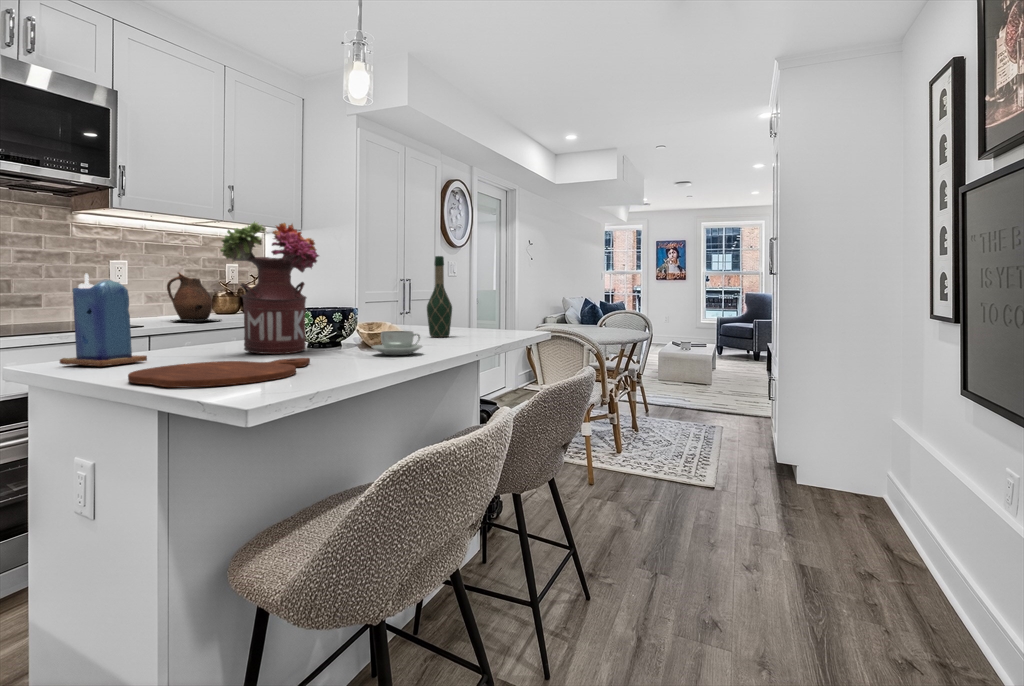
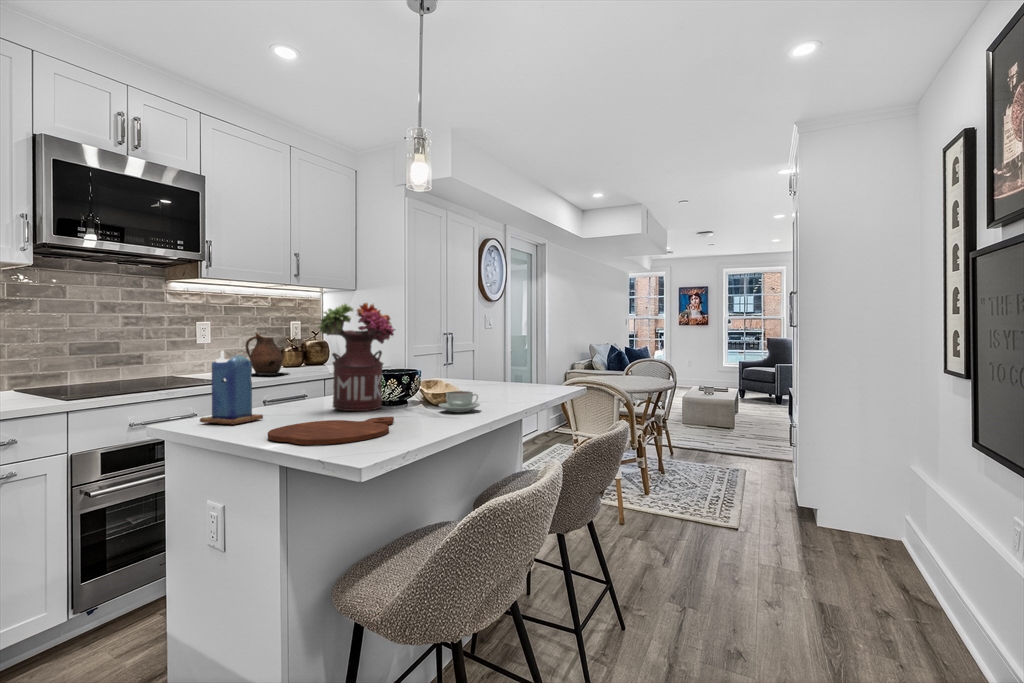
wine bottle: present [427,256,452,337] -> none [476,322,498,391]

